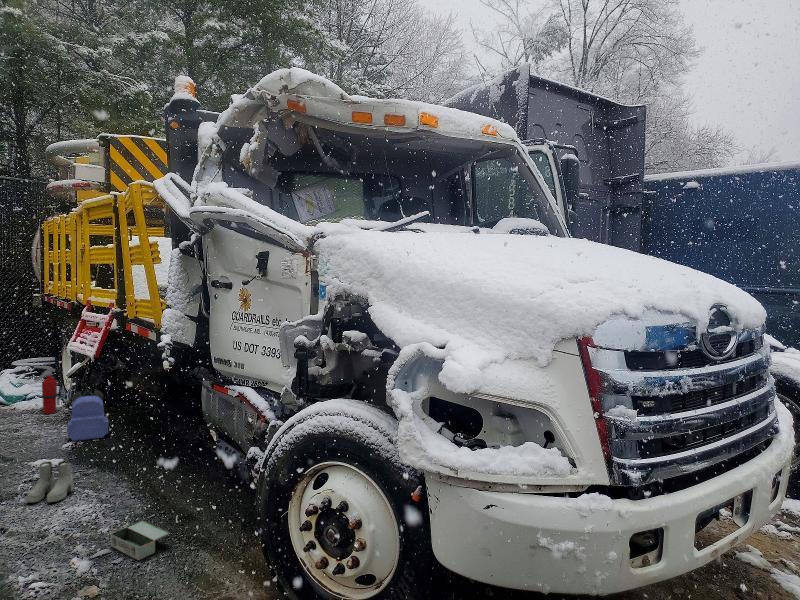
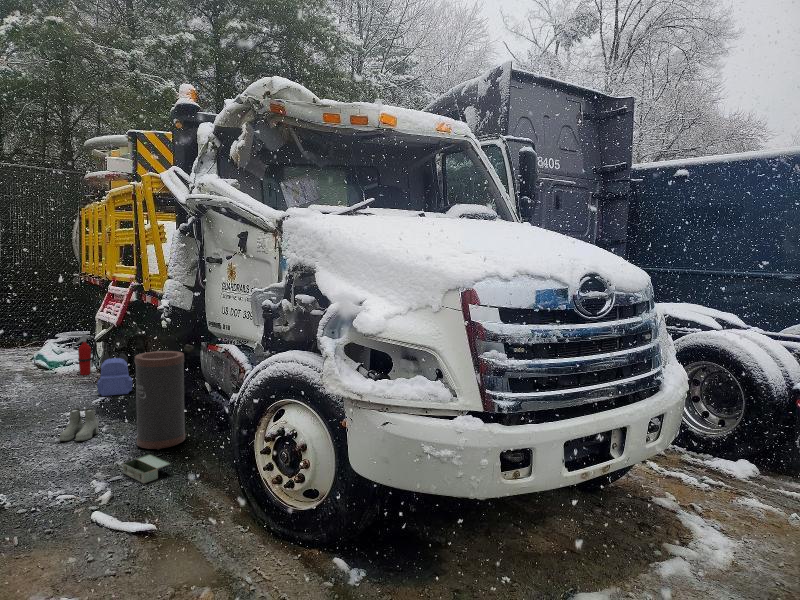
trash can: none [122,391,181,512] -> present [135,351,185,450]

